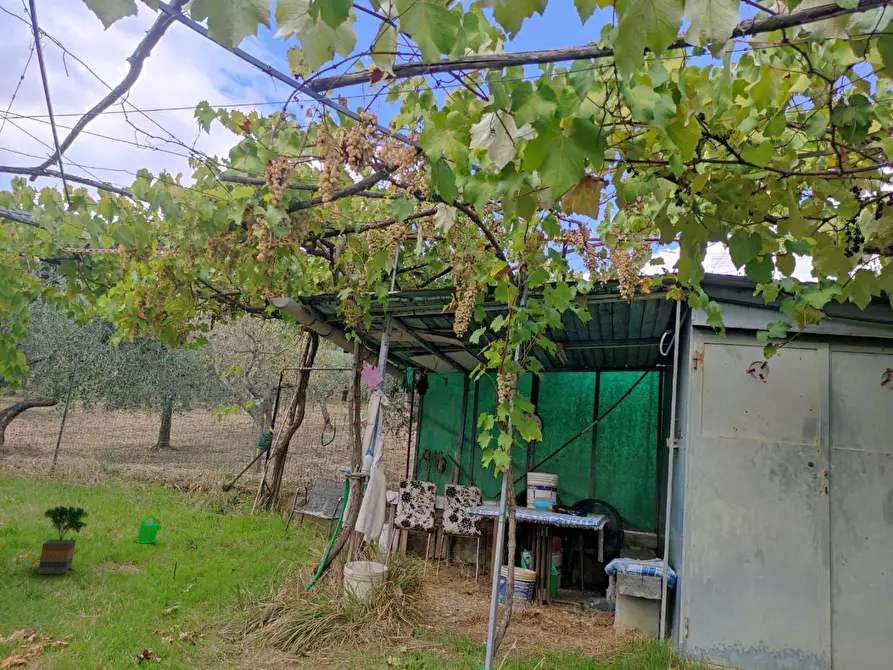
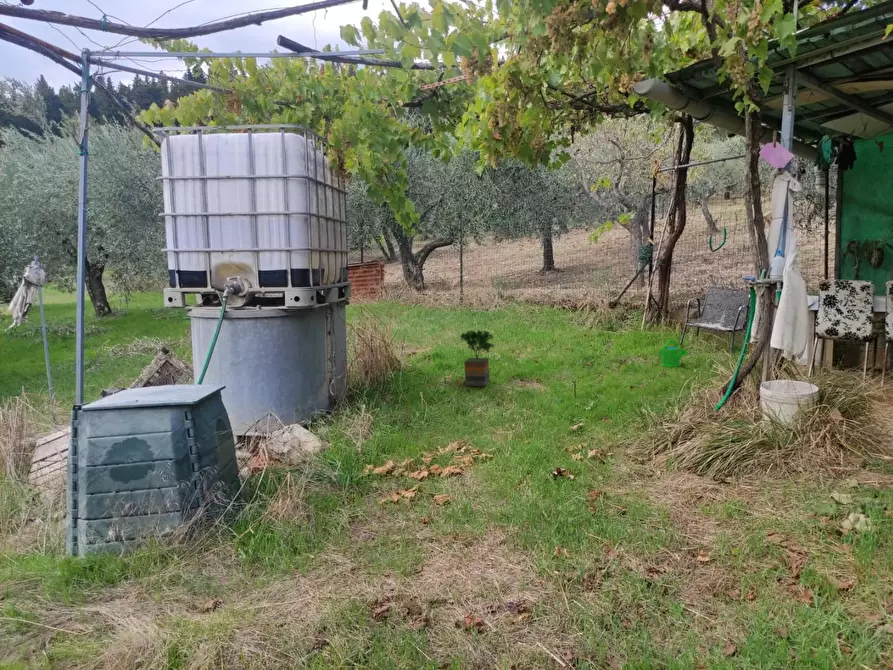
watering can: present [136,514,162,543] -> present [659,339,687,367]

